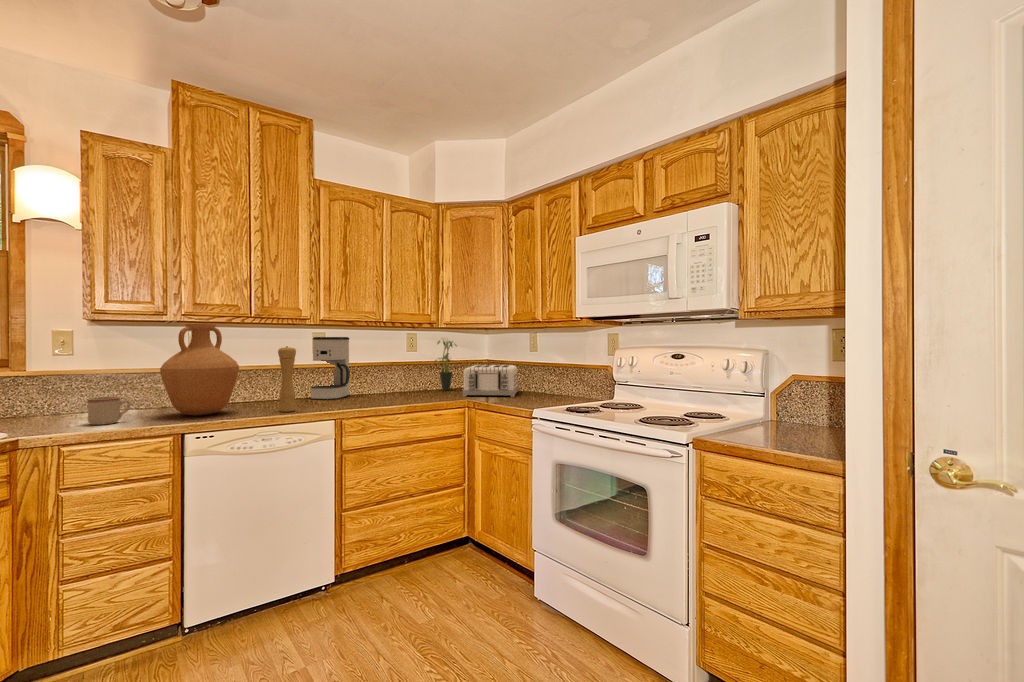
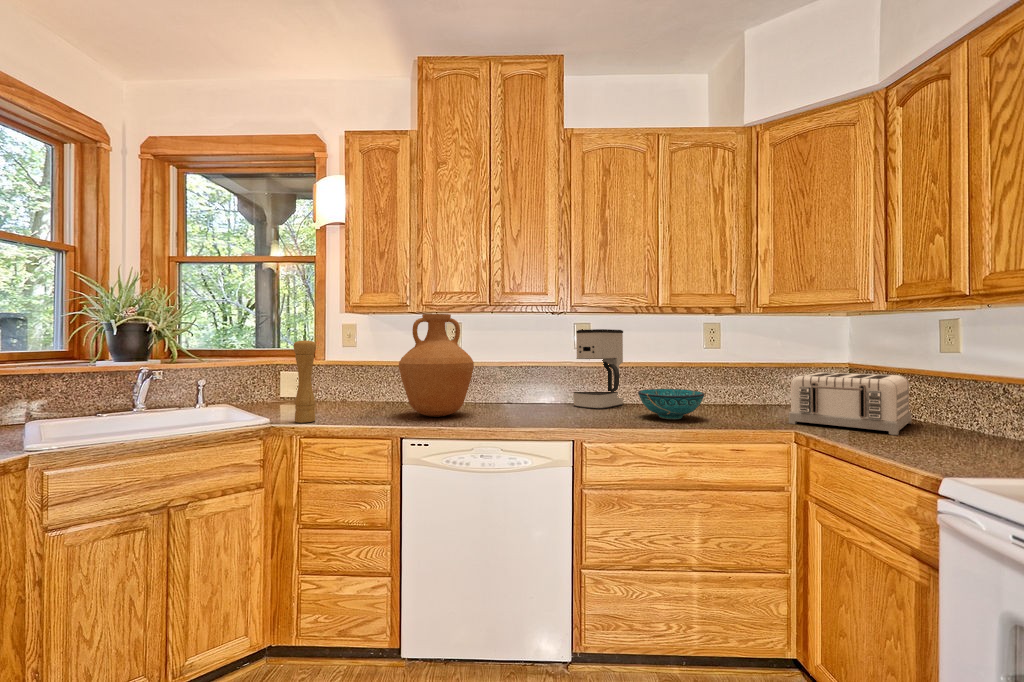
potted plant: present [434,340,457,391] -> none [748,329,787,409]
pepper mill: present [278,346,296,412] -> present [293,339,316,423]
bowl: none [371,380,416,401] -> present [638,389,705,419]
mug: present [87,397,130,425] -> none [337,390,372,418]

